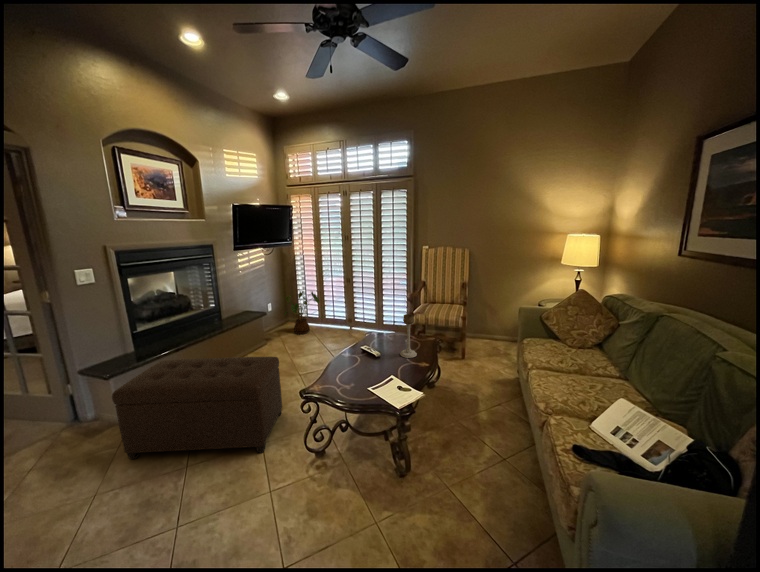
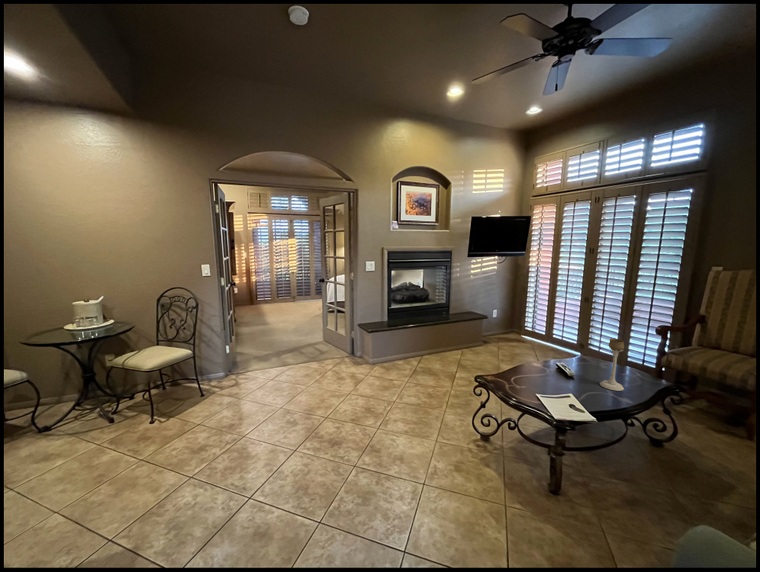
house plant: present [284,291,319,334] -> none [506,304,546,348]
ottoman: present [112,357,282,459] -> none [368,329,473,417]

